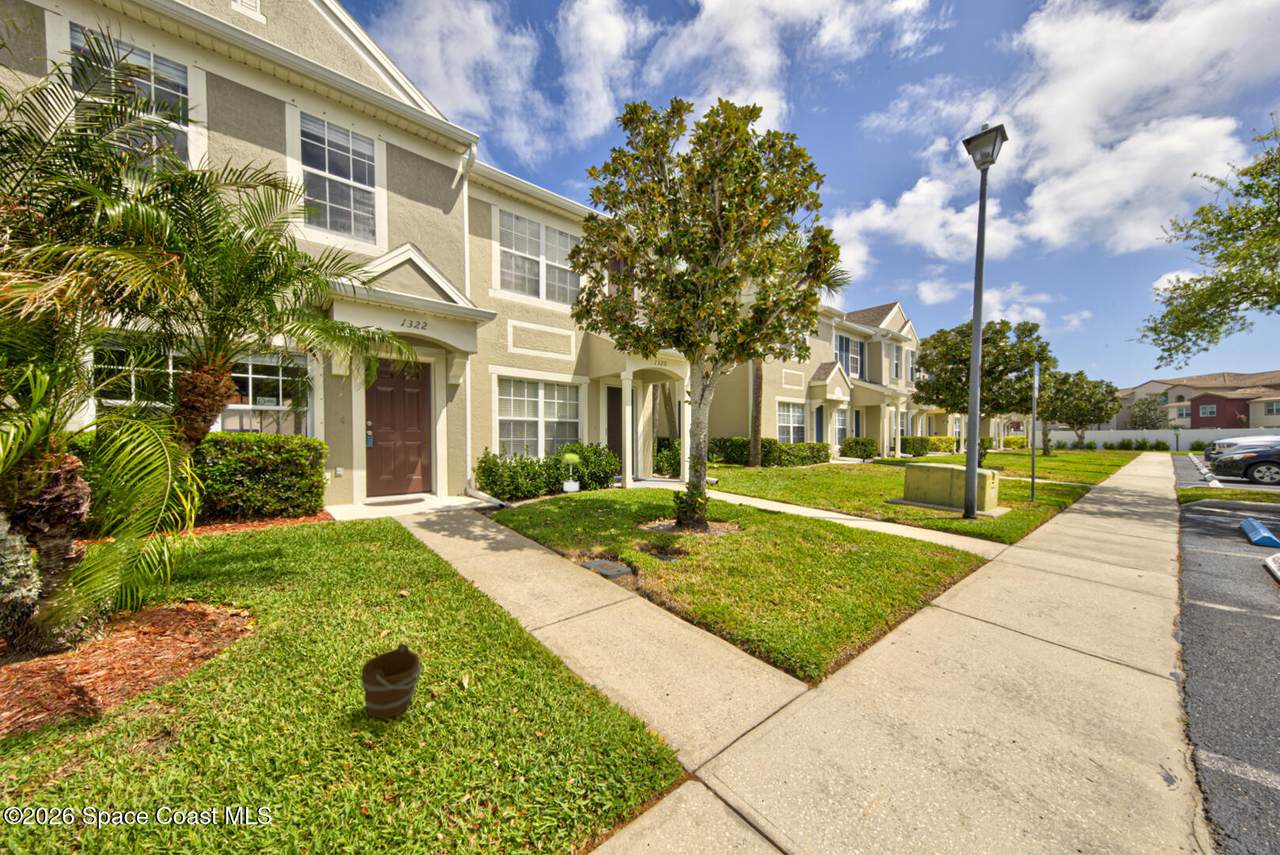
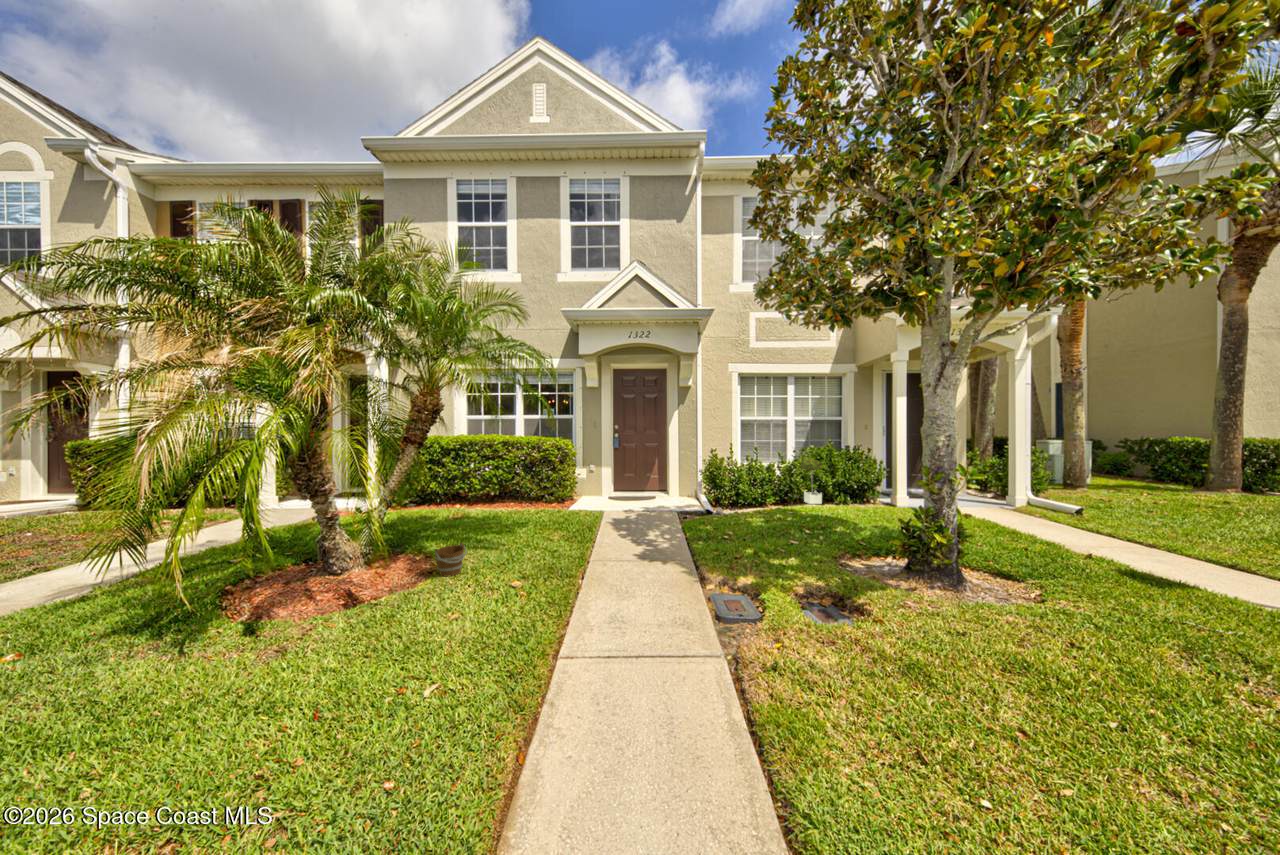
bucket: present [362,644,421,718] -> present [435,543,467,577]

